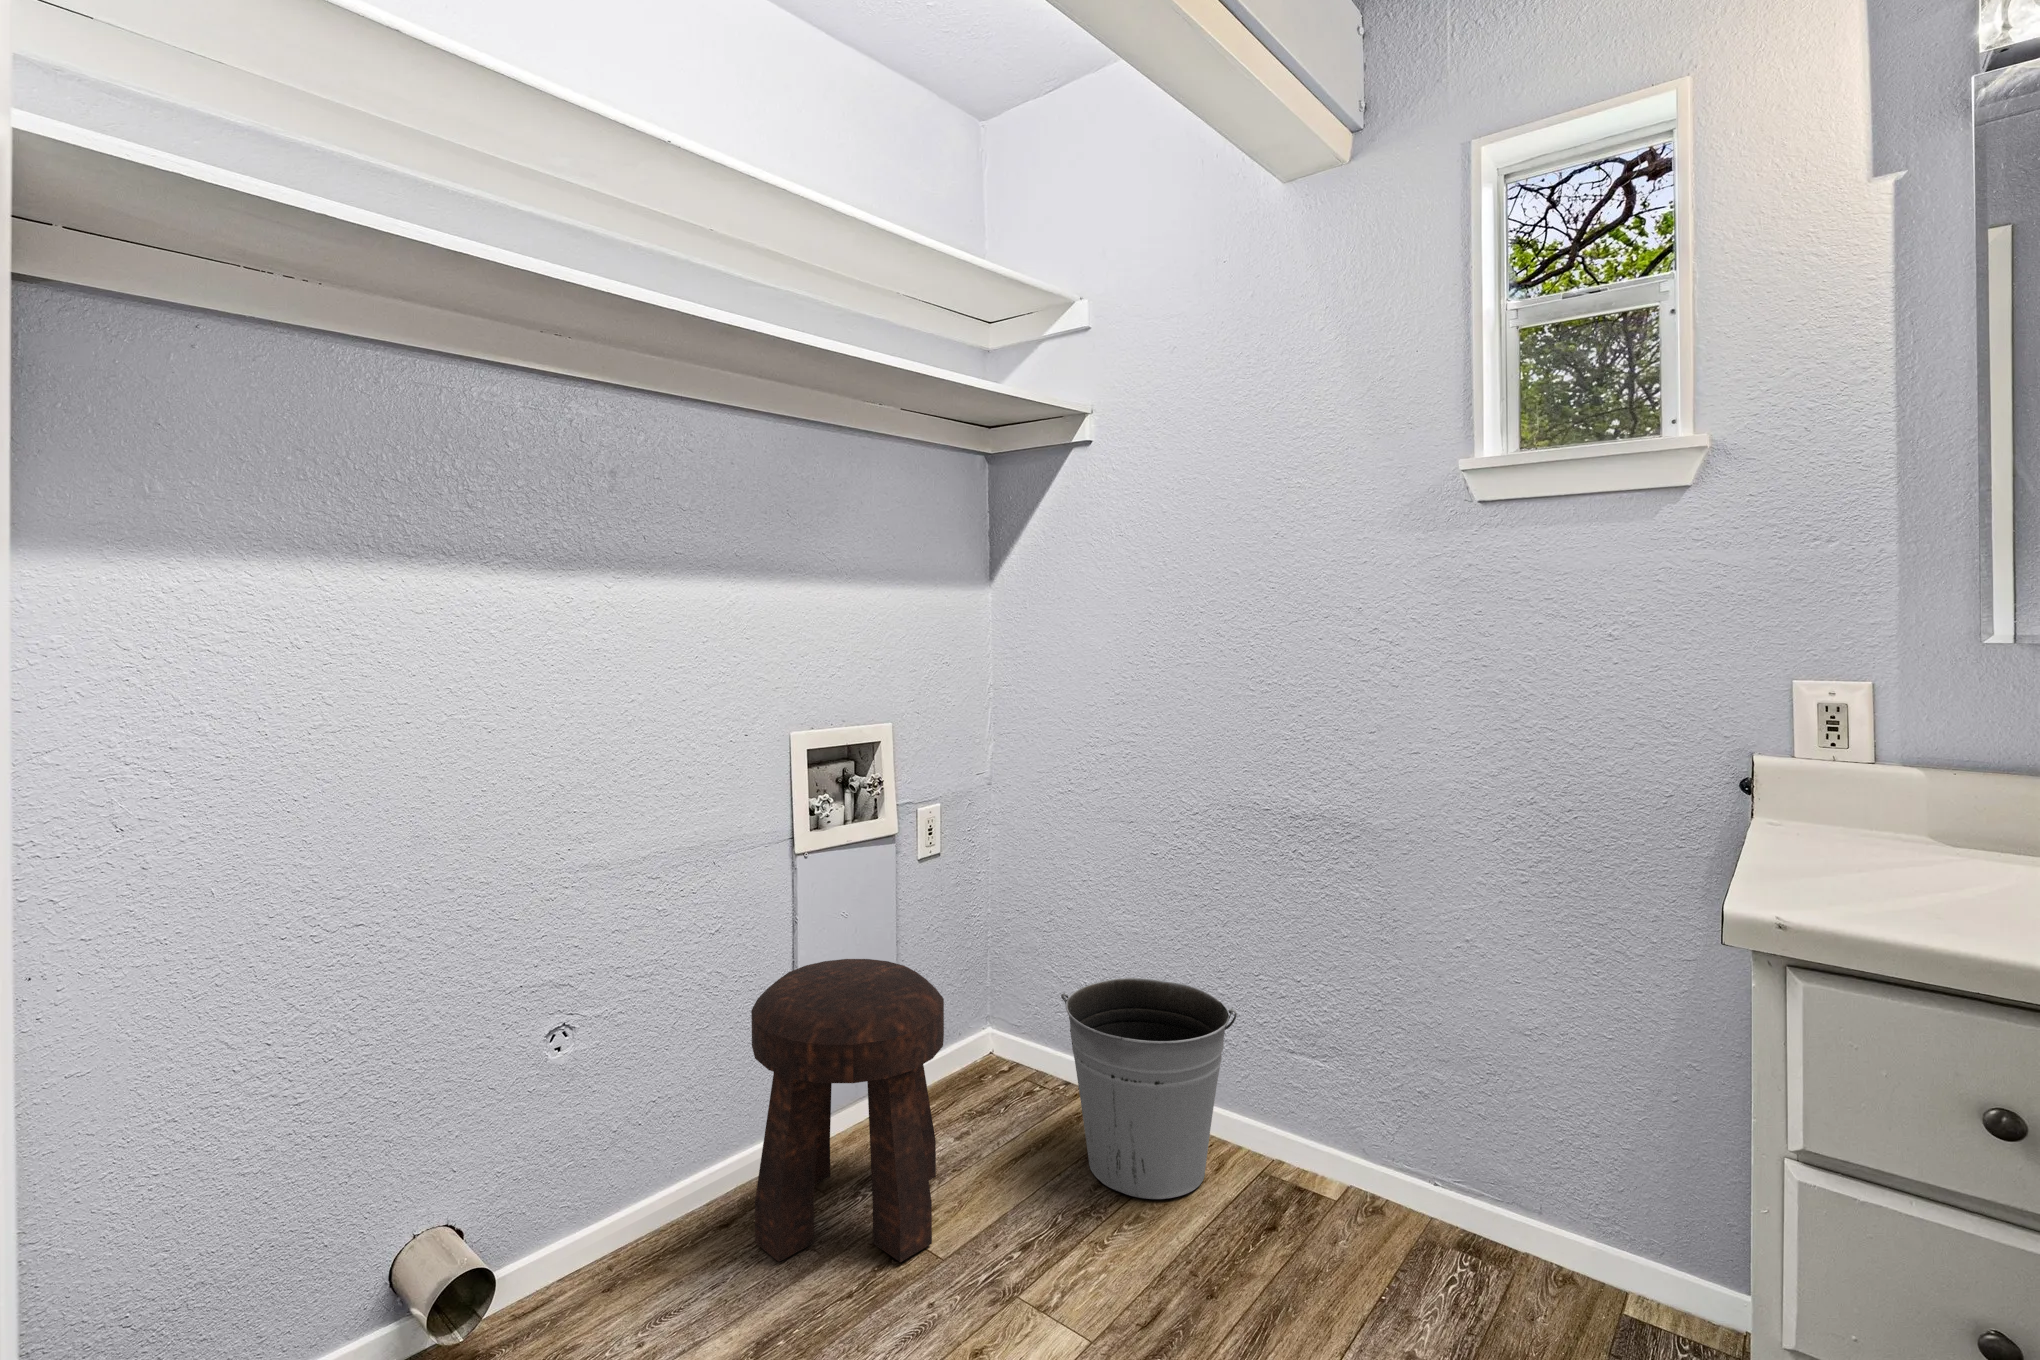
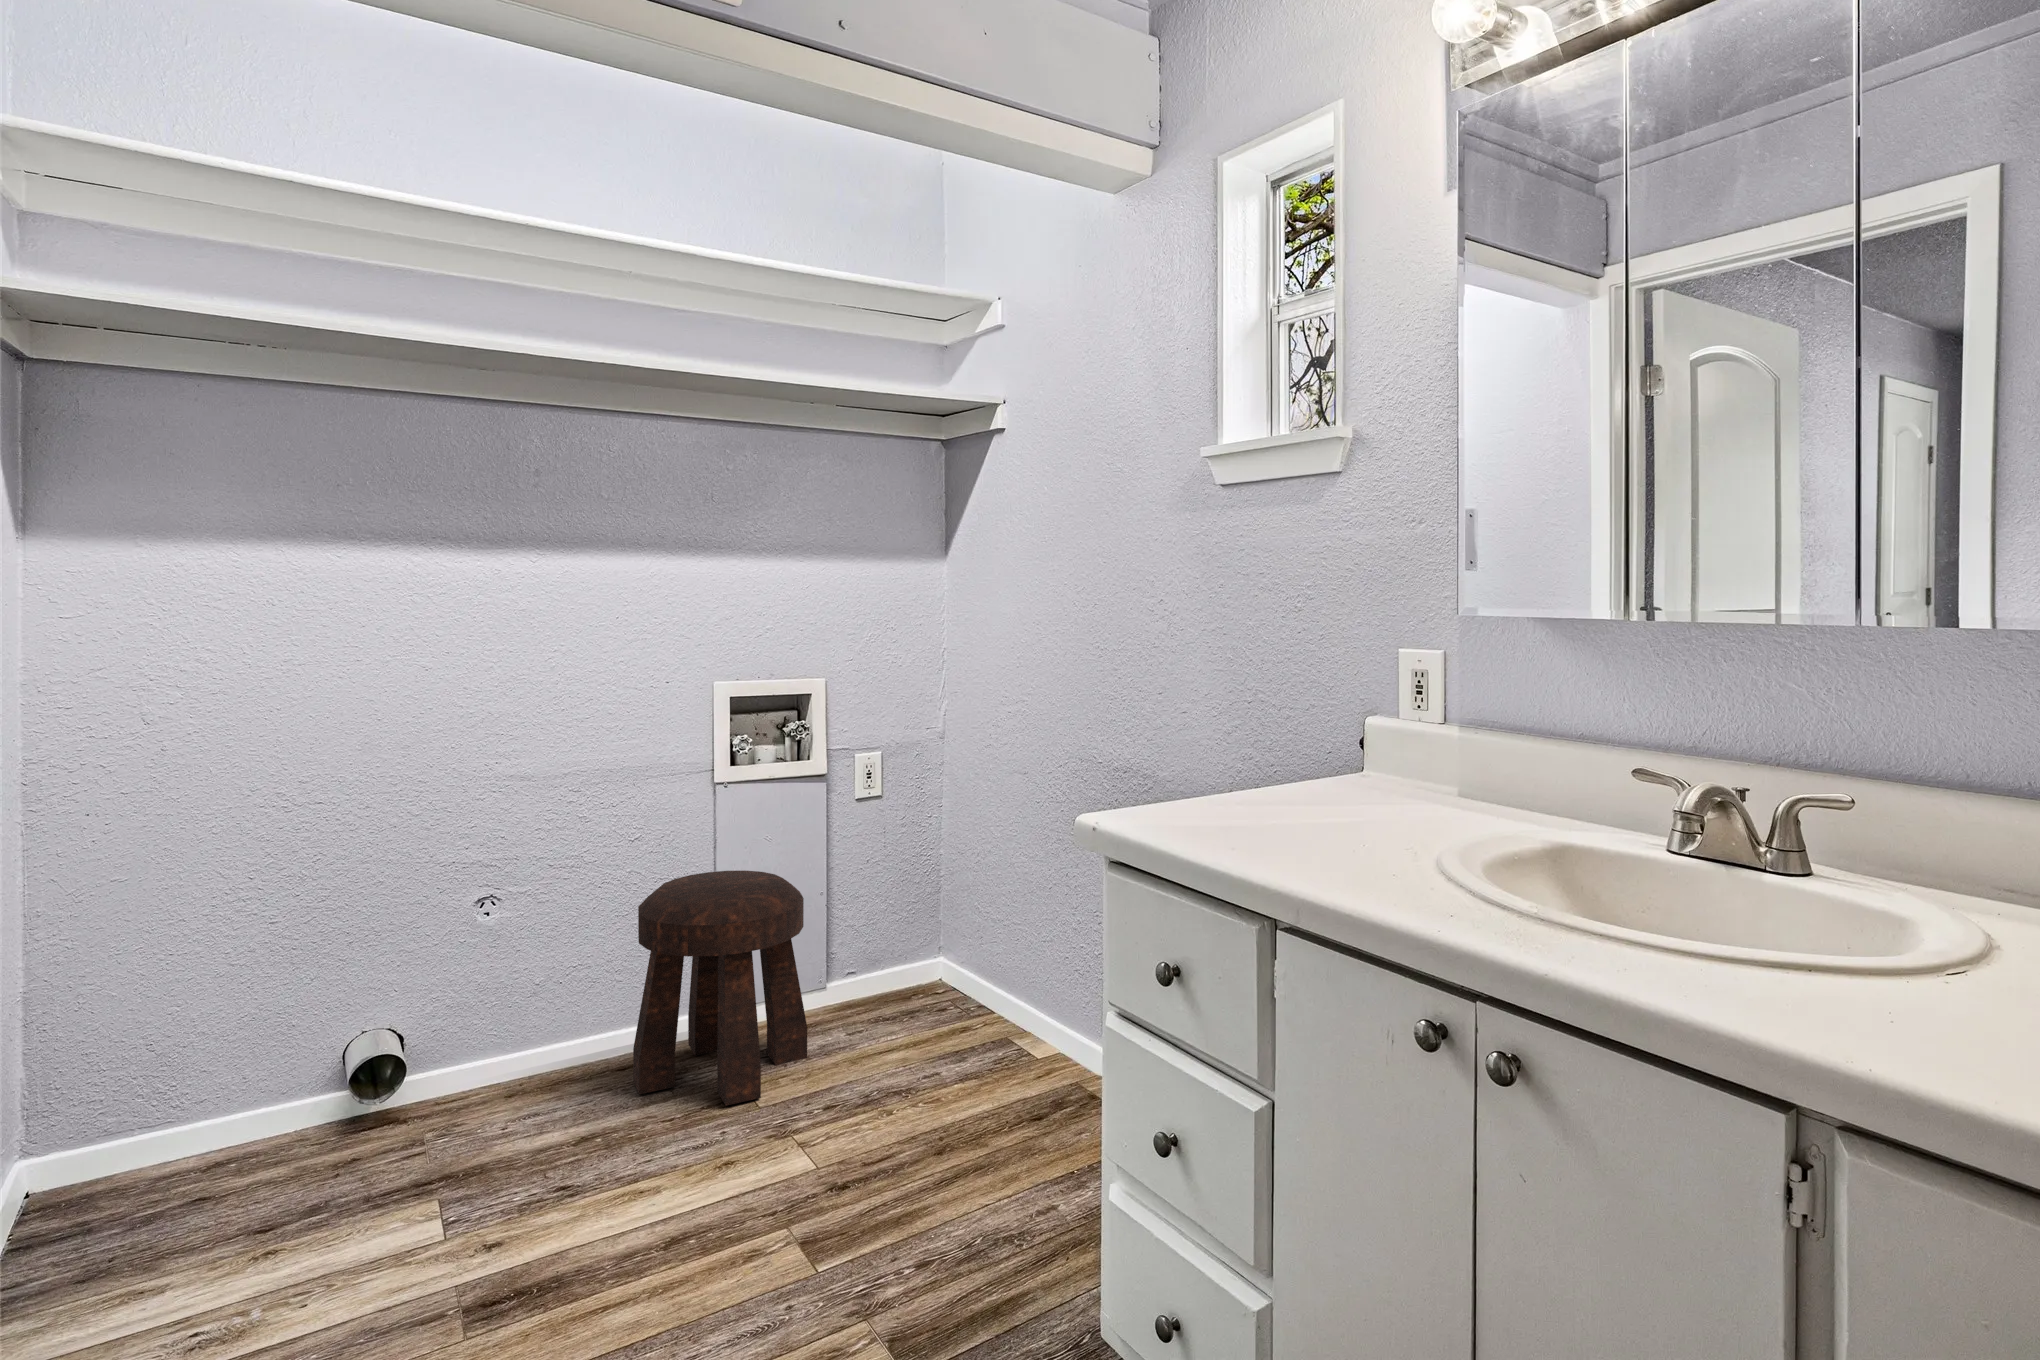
bucket: present [1061,978,1237,1199] -> none [912,911,1060,1092]

